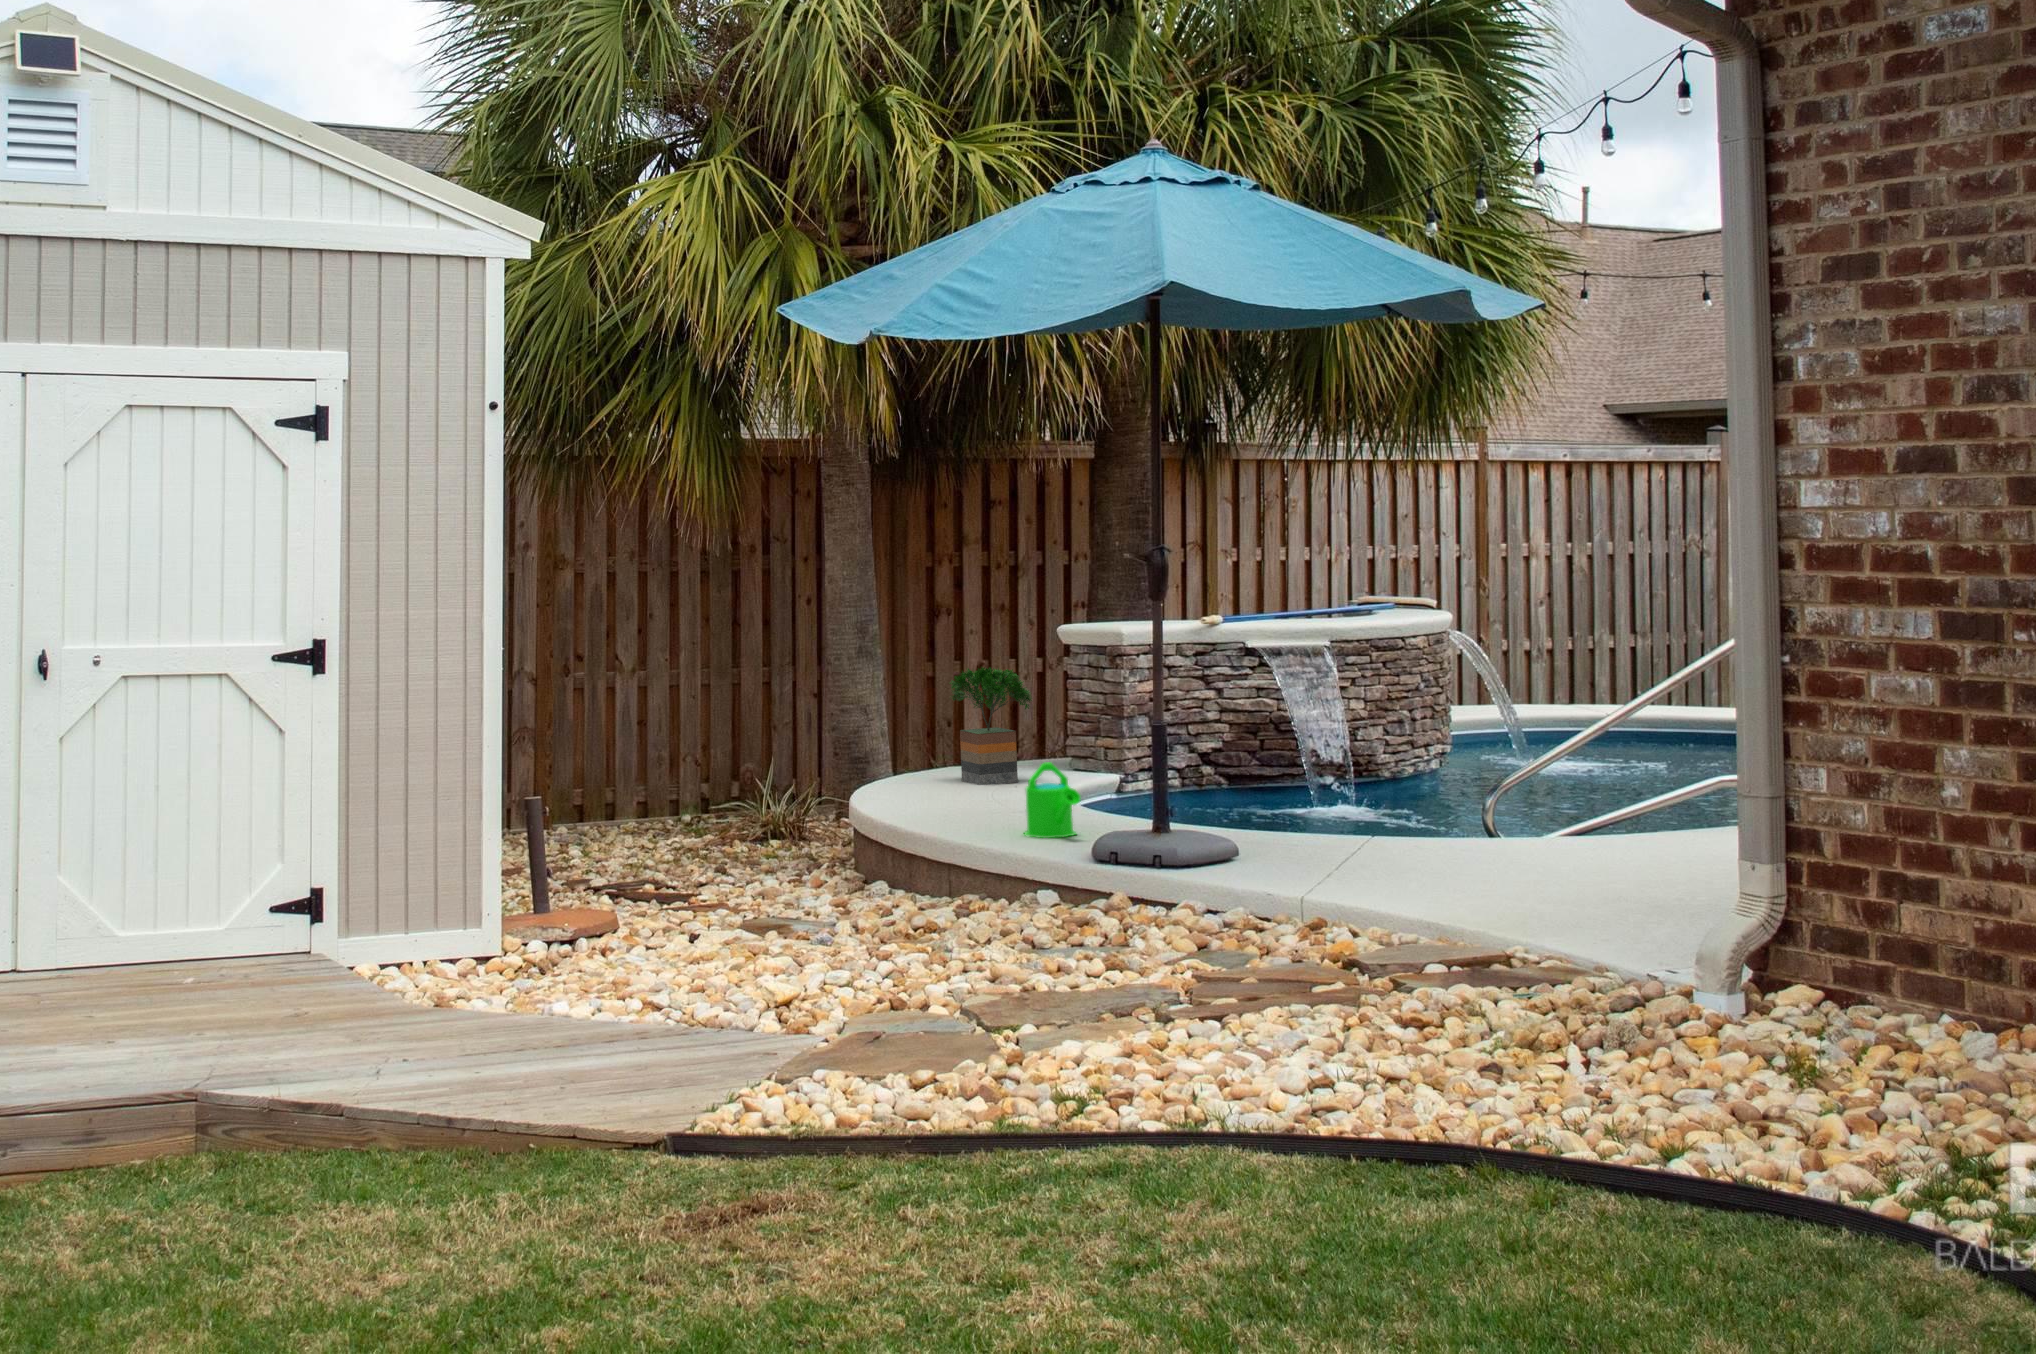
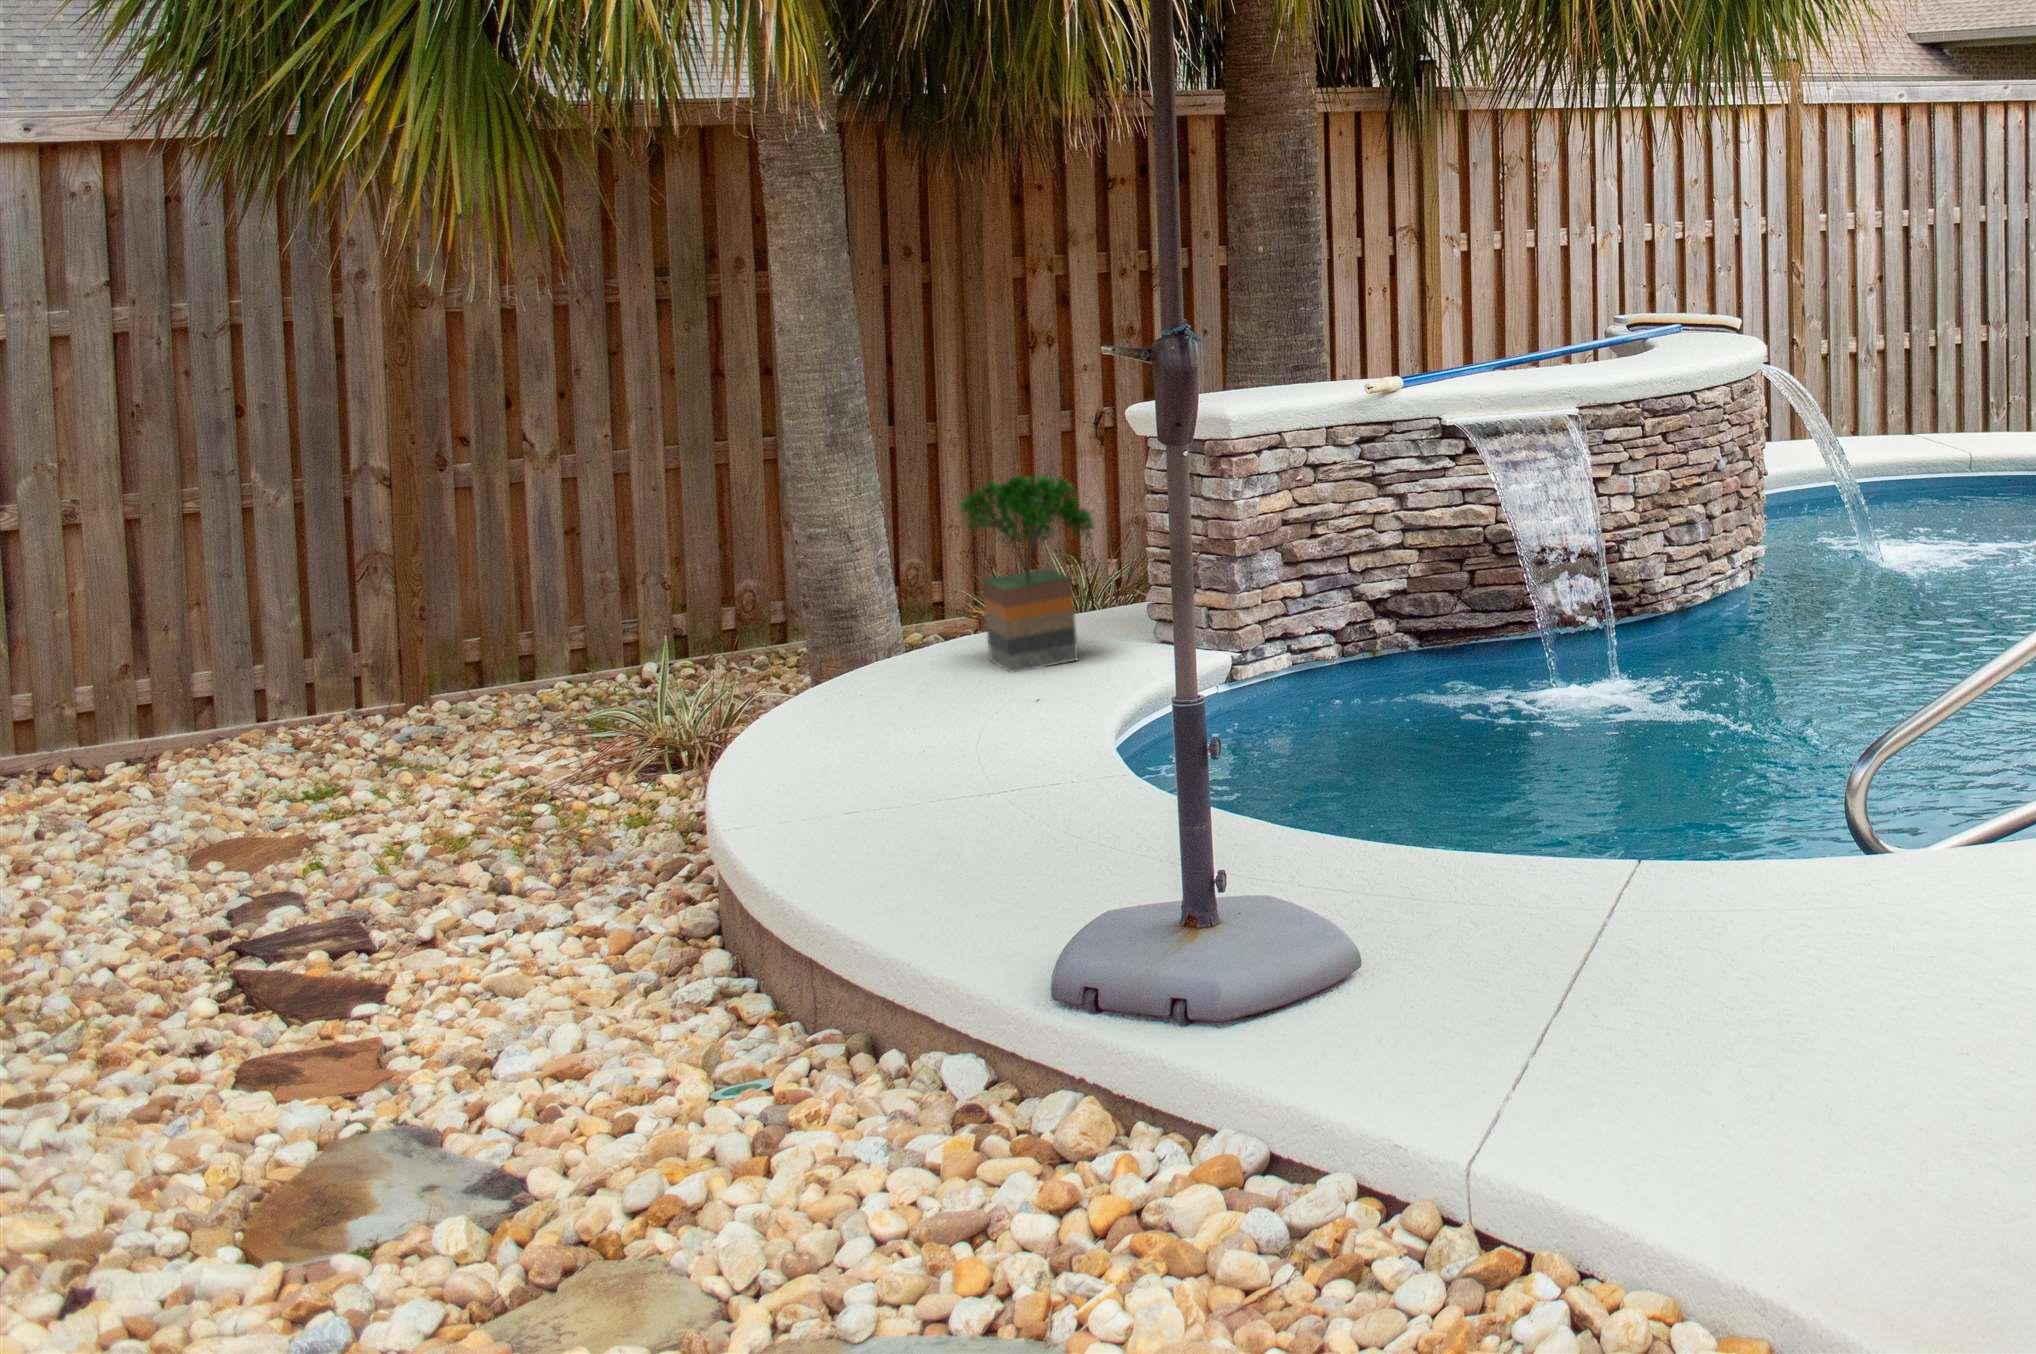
watering can: present [1024,762,1081,838] -> none [961,733,1069,889]

